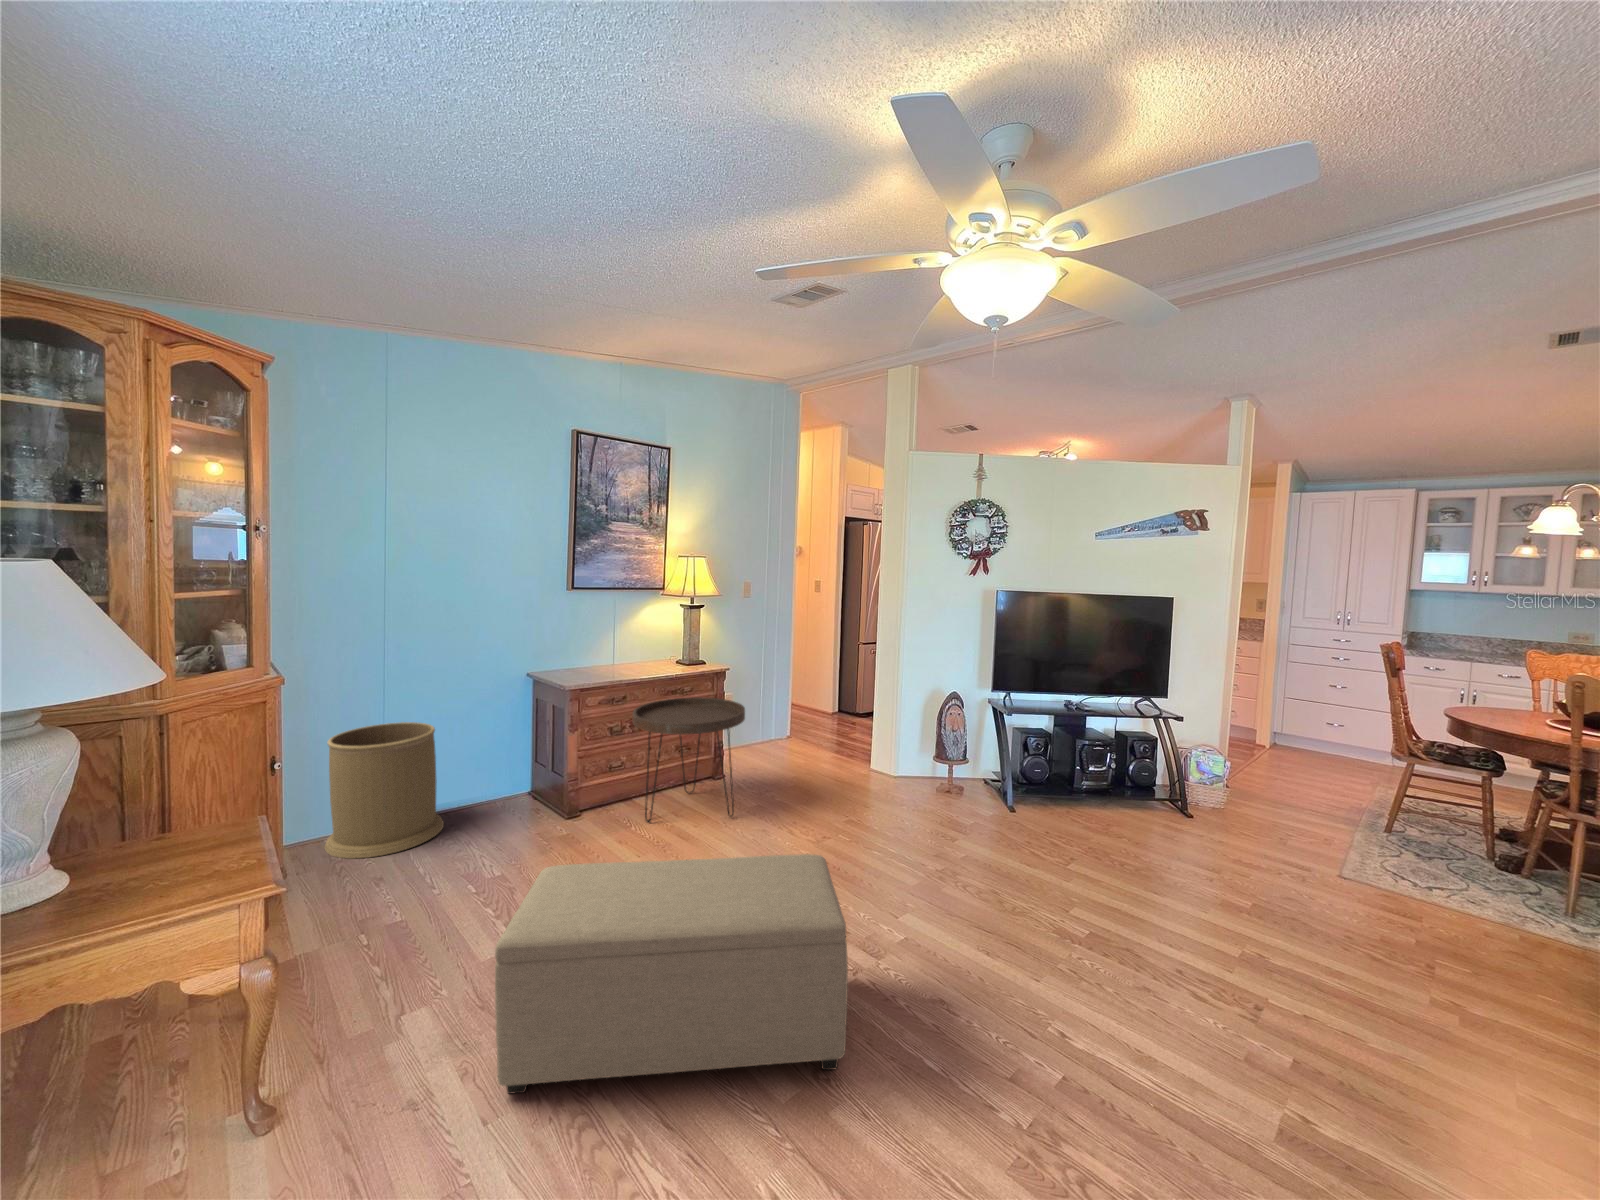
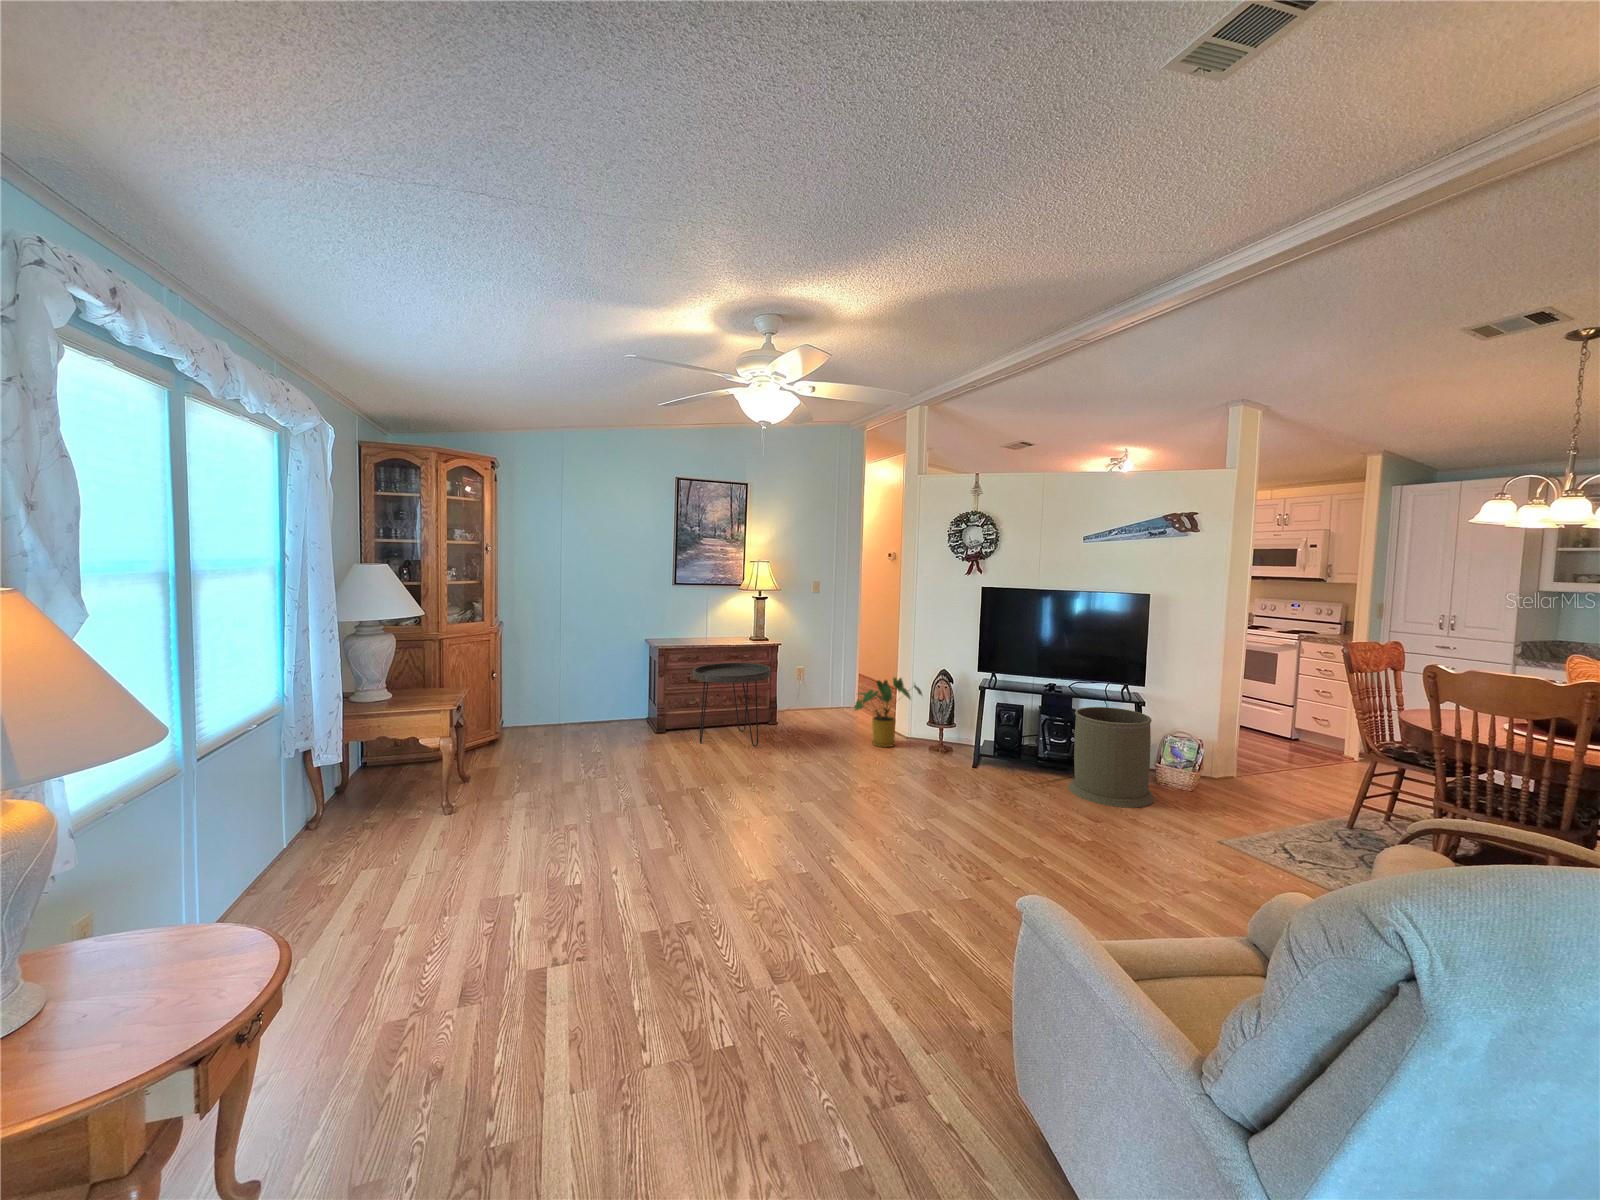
house plant: none [842,703,925,794] -> present [855,678,922,747]
trash can: present [325,722,444,859] -> present [1069,707,1154,808]
ottoman: present [495,854,848,1094] -> none [535,731,724,848]

